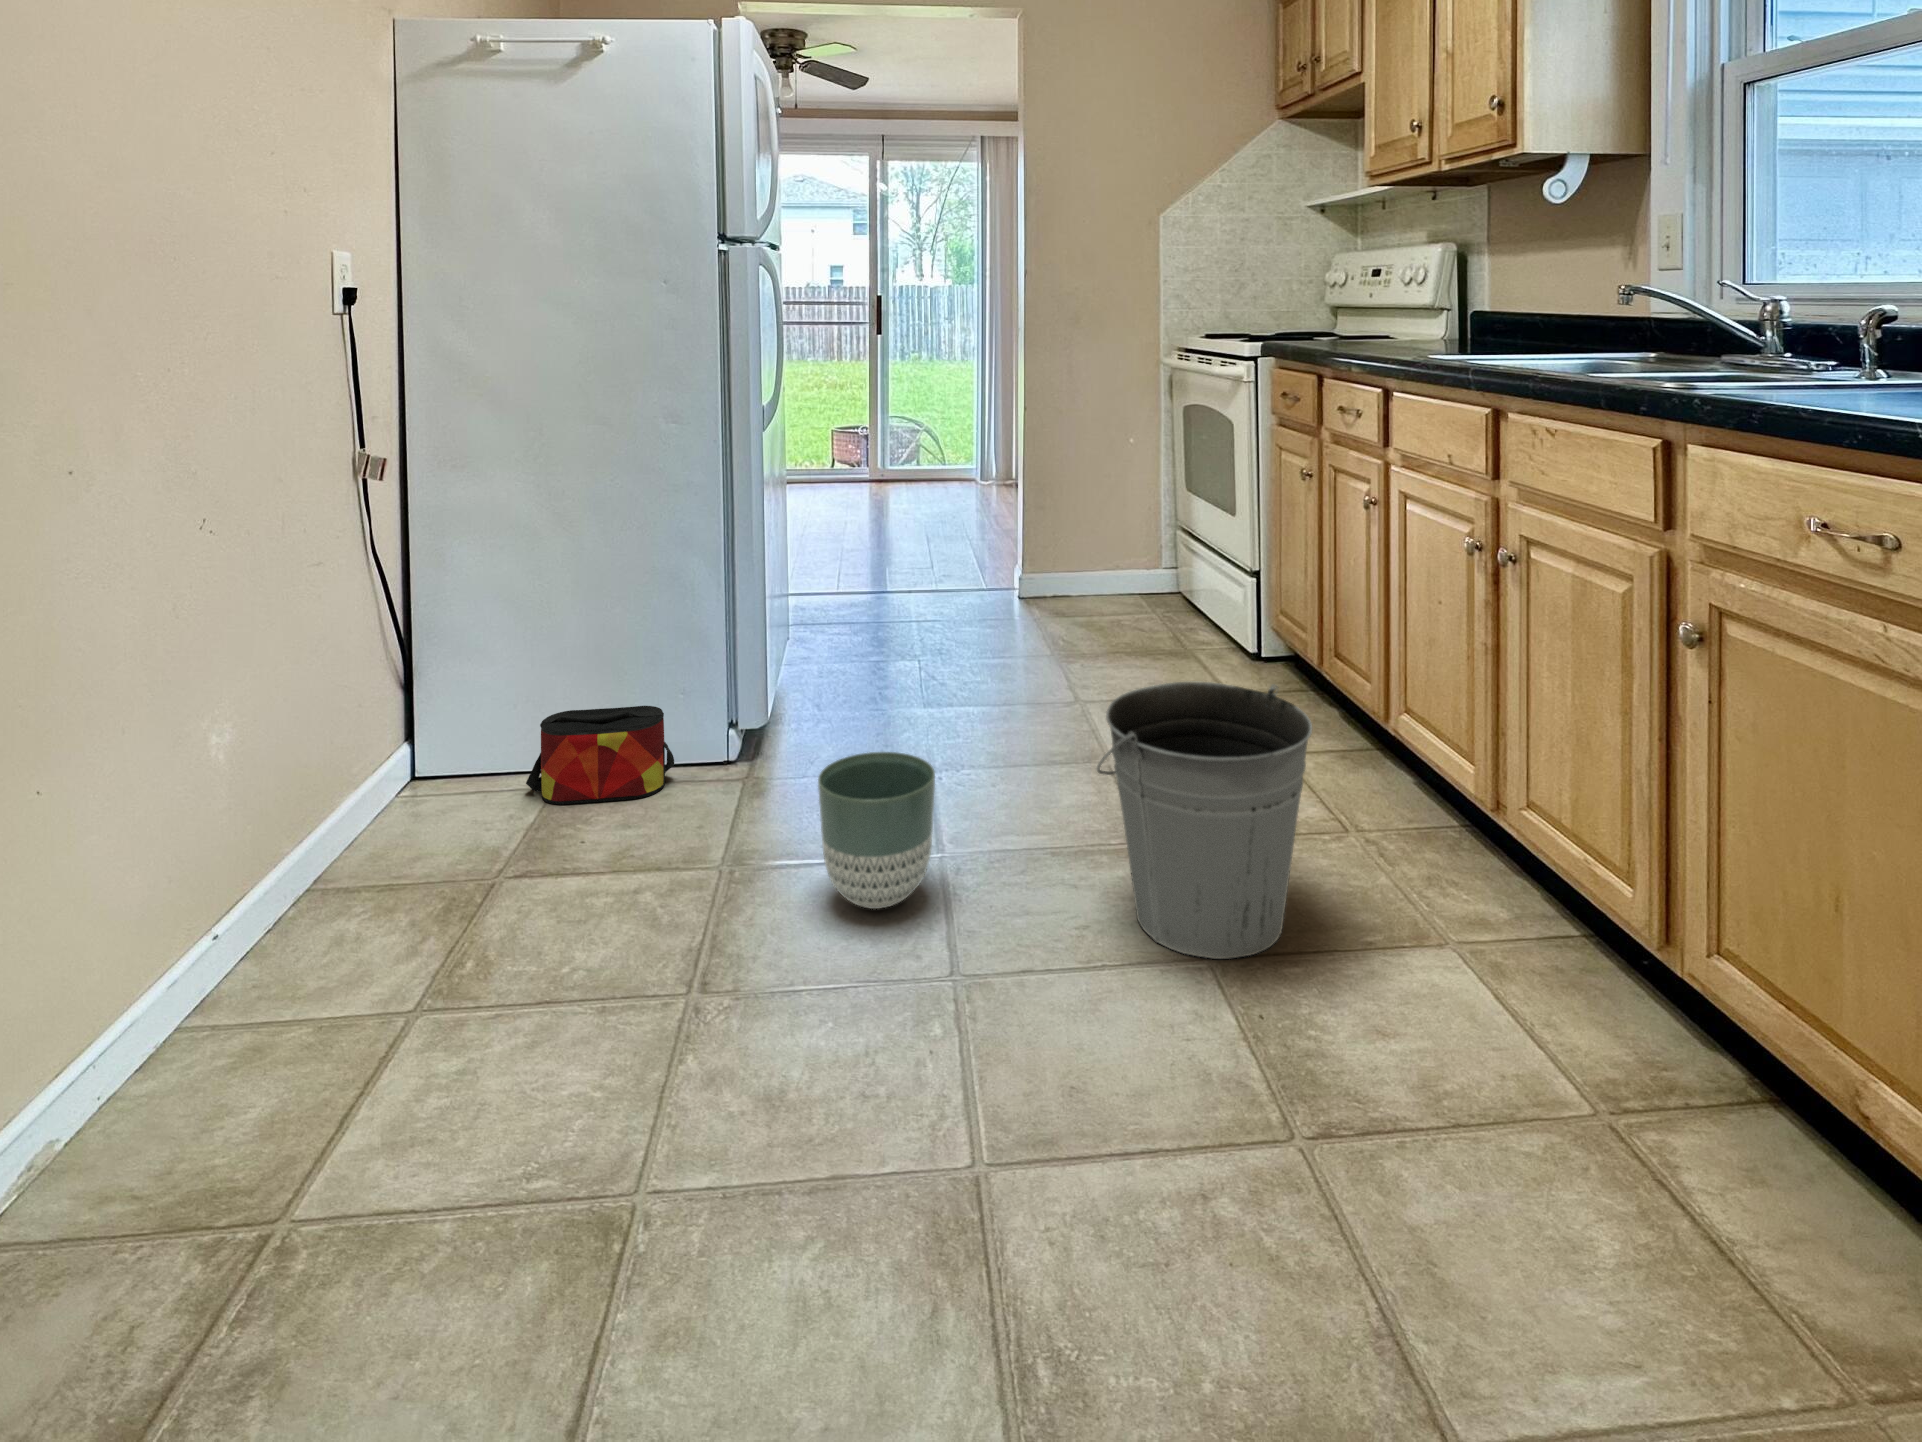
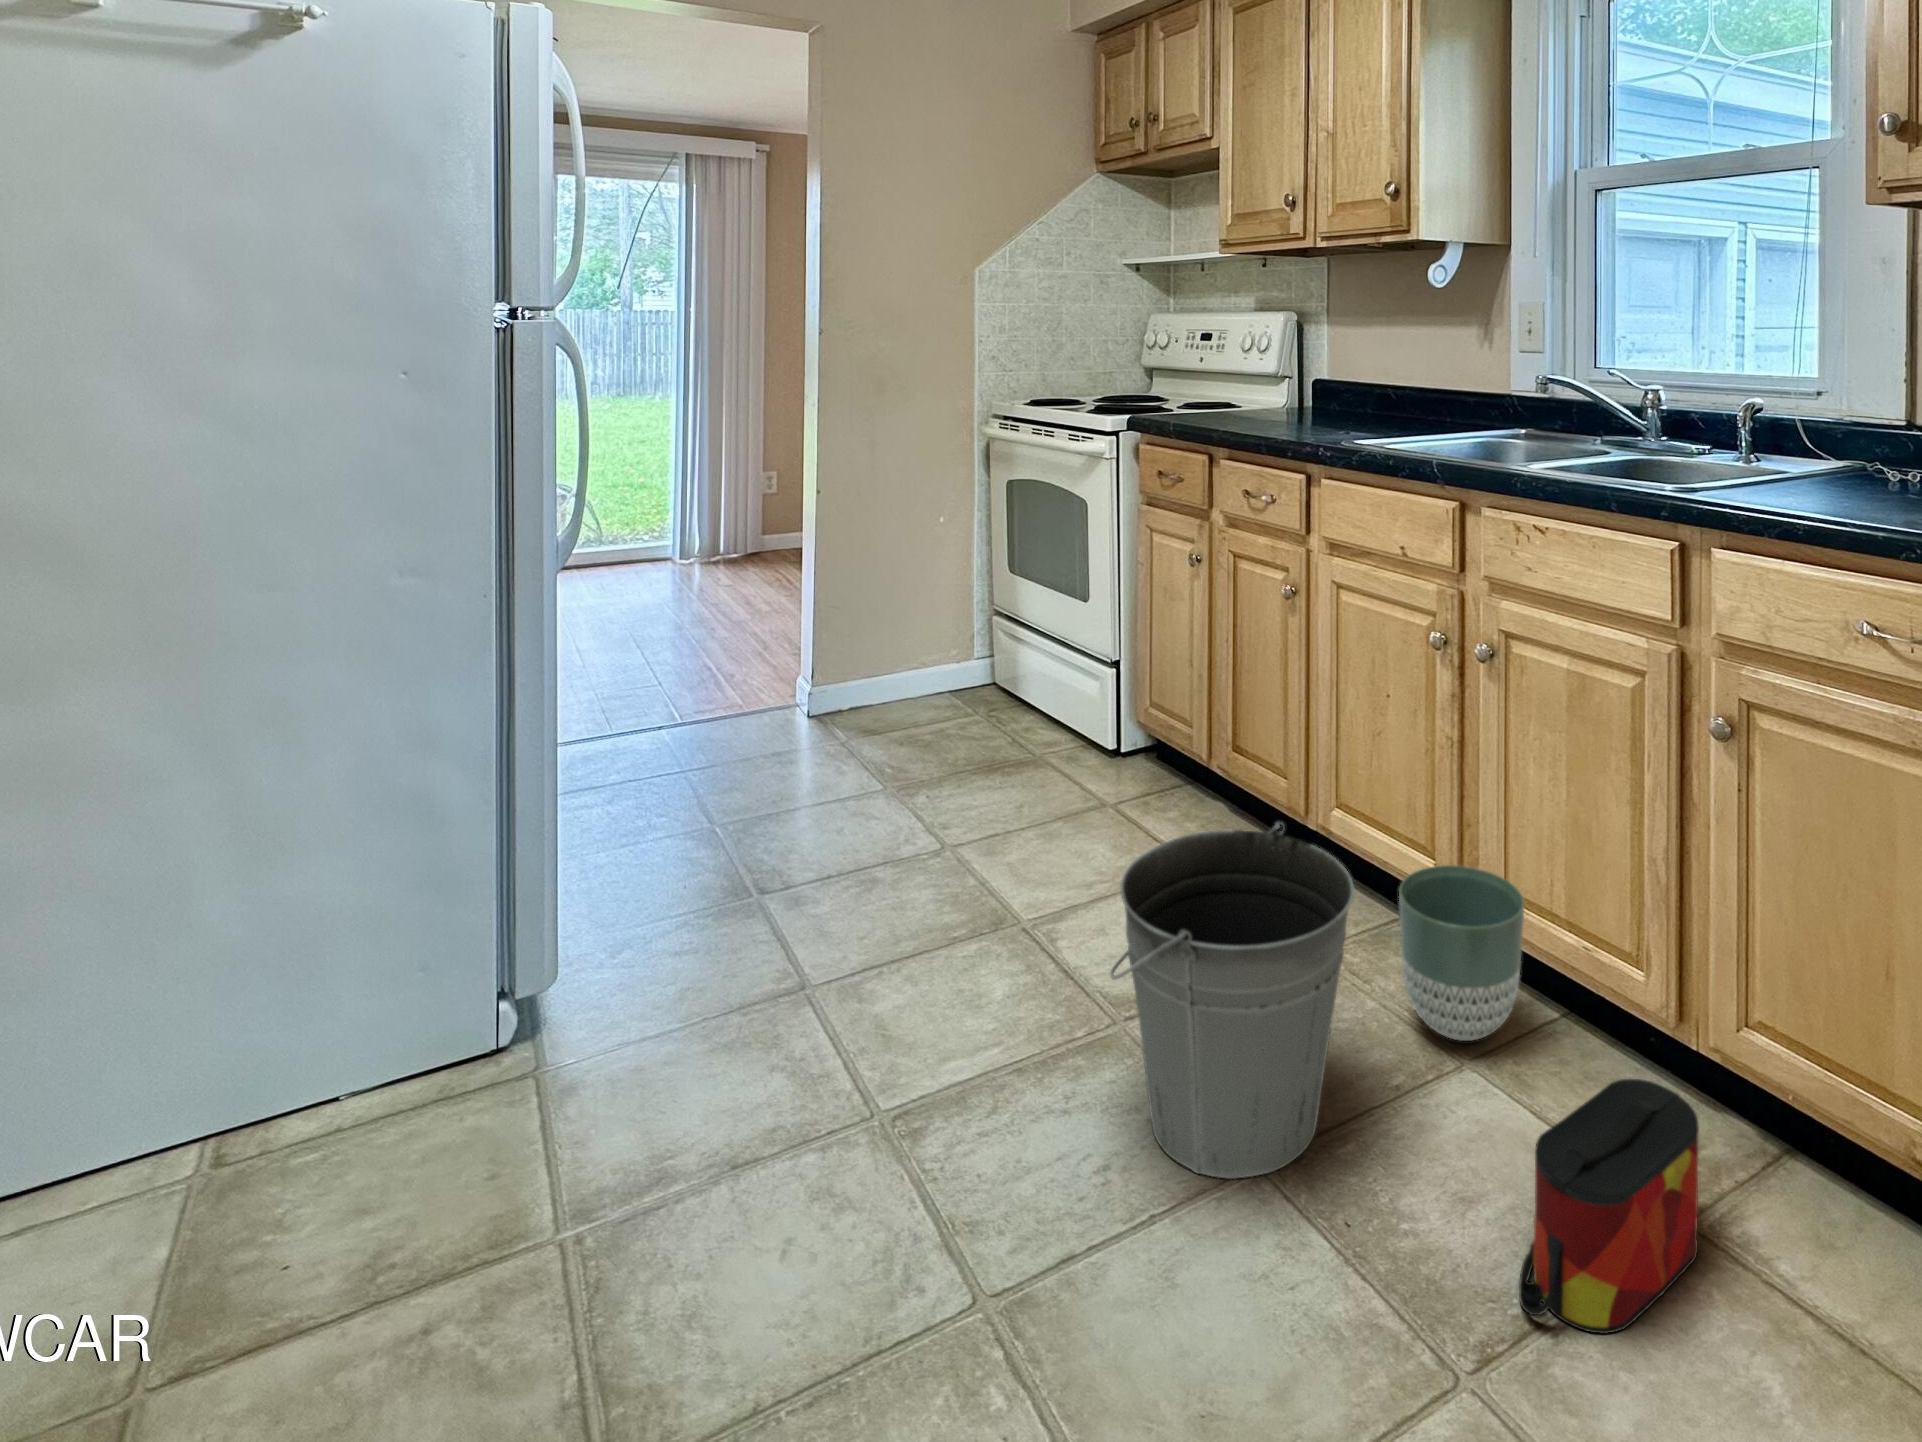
bag: present [526,706,674,805] -> present [1519,1079,1699,1333]
planter: present [818,752,935,909] -> present [1399,865,1524,1041]

